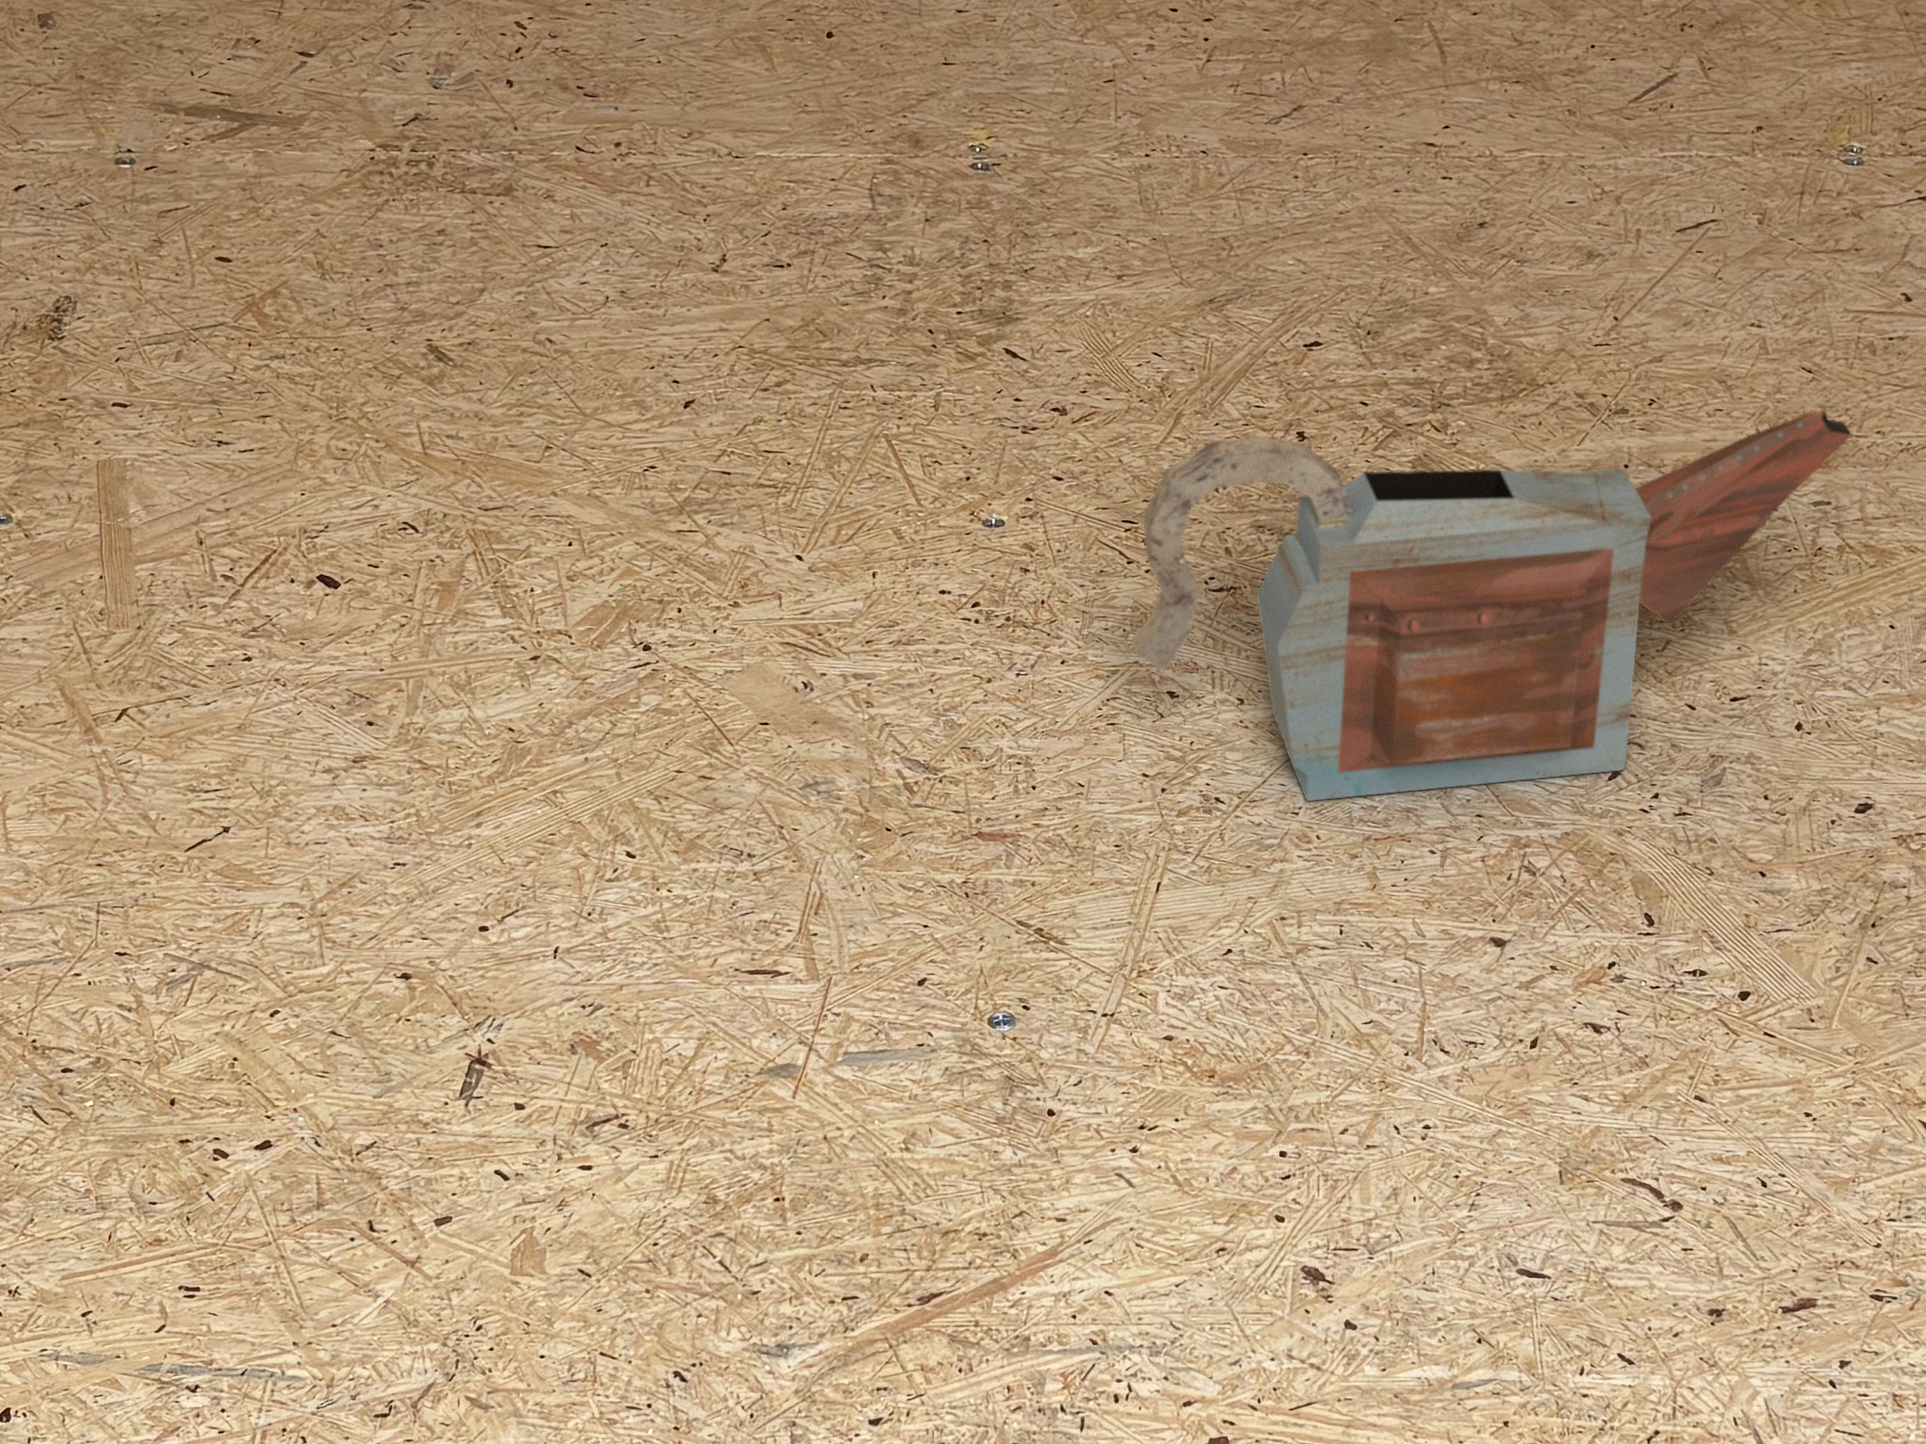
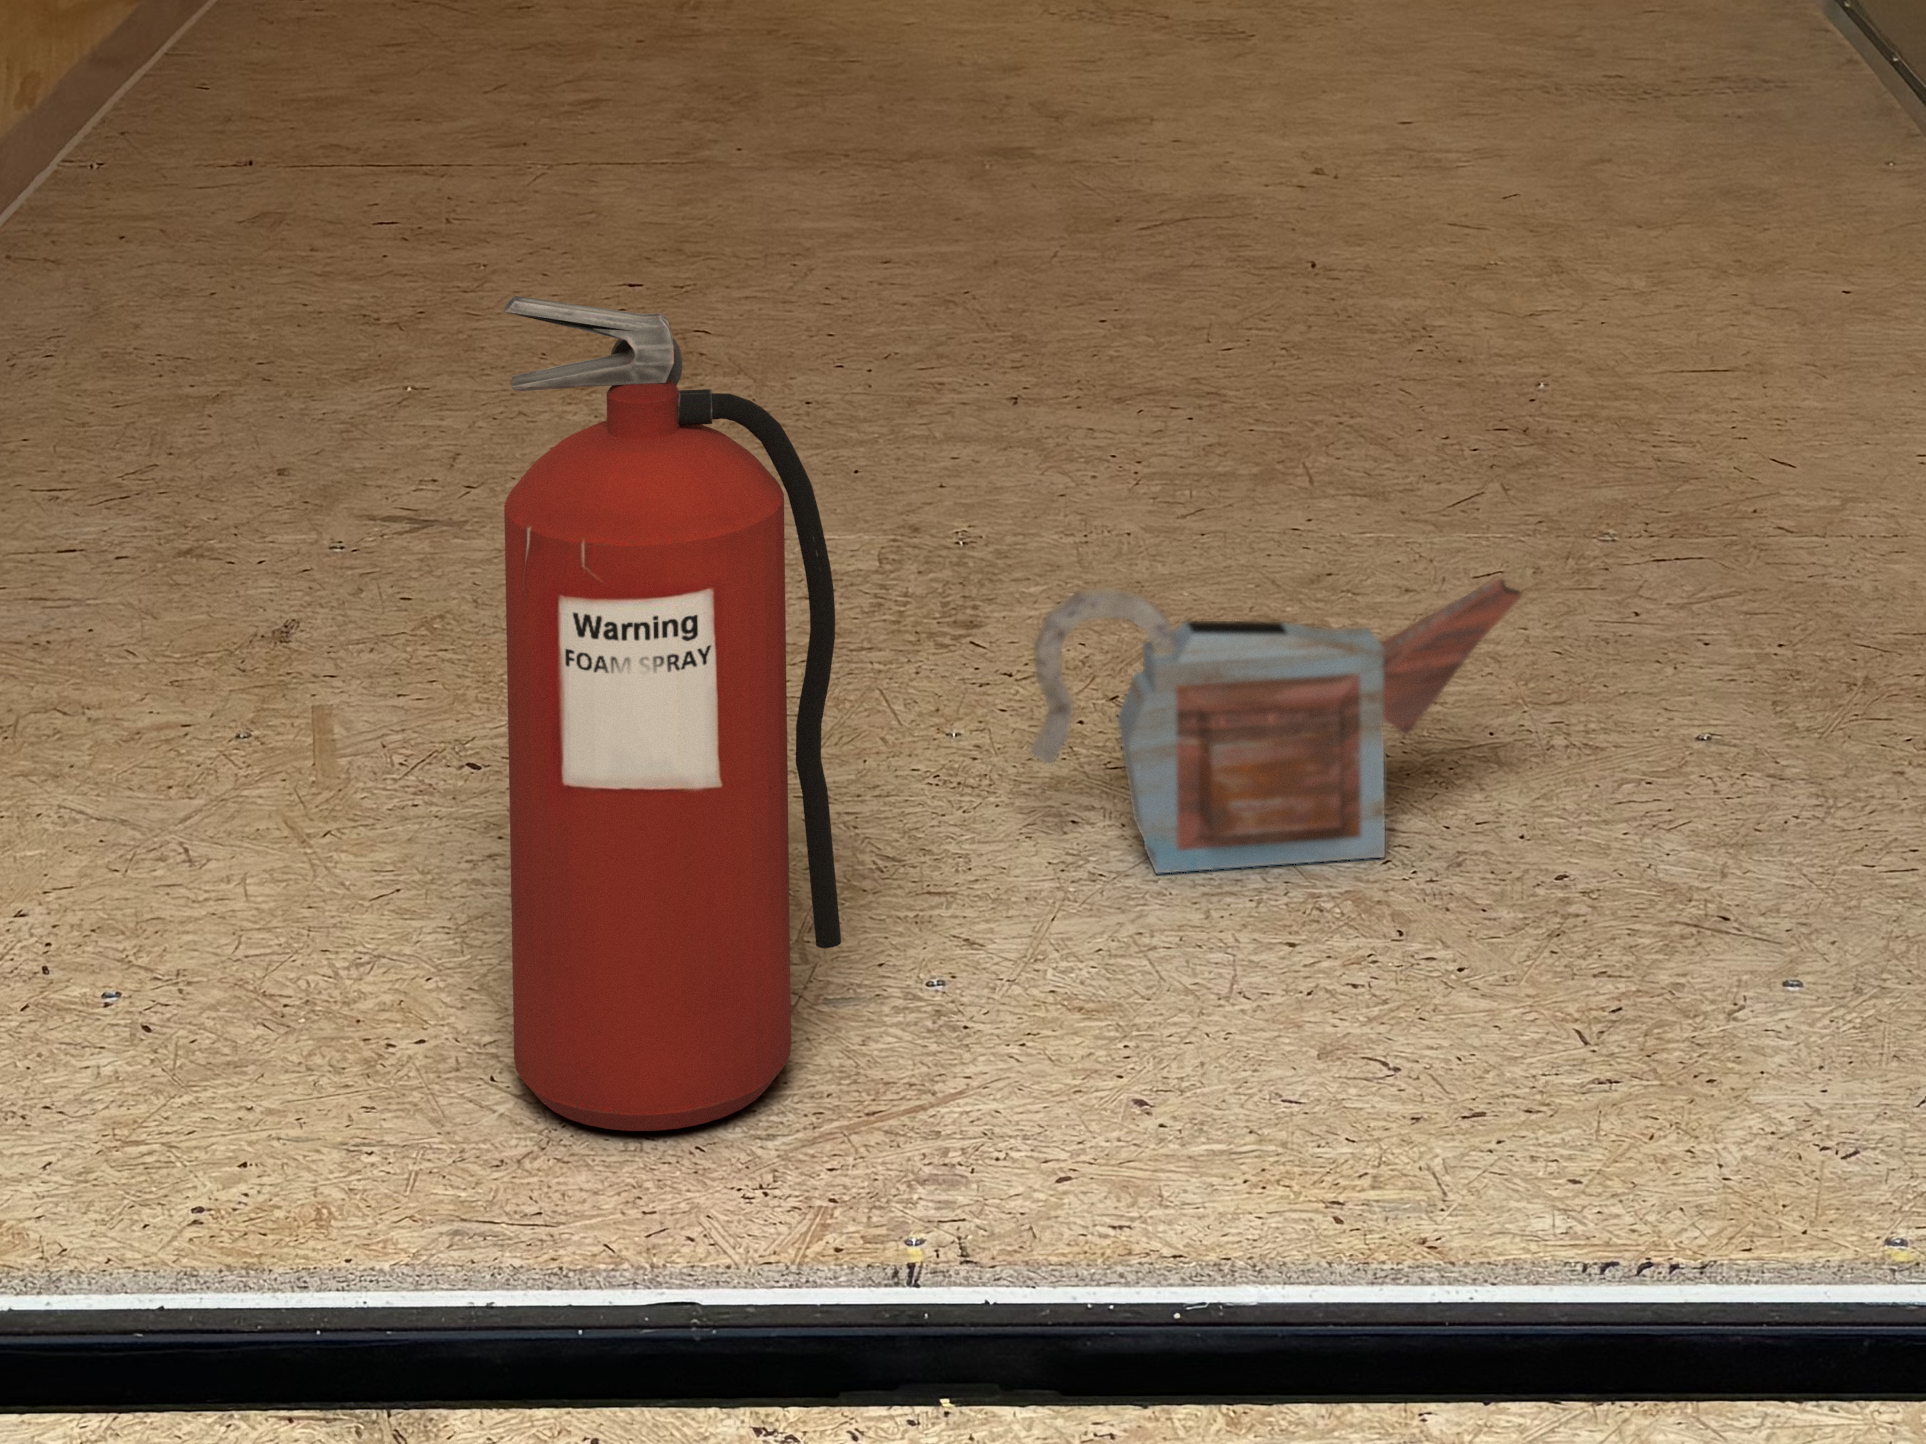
fire extinguisher: none [319,199,886,1350] -> present [504,296,841,1131]

